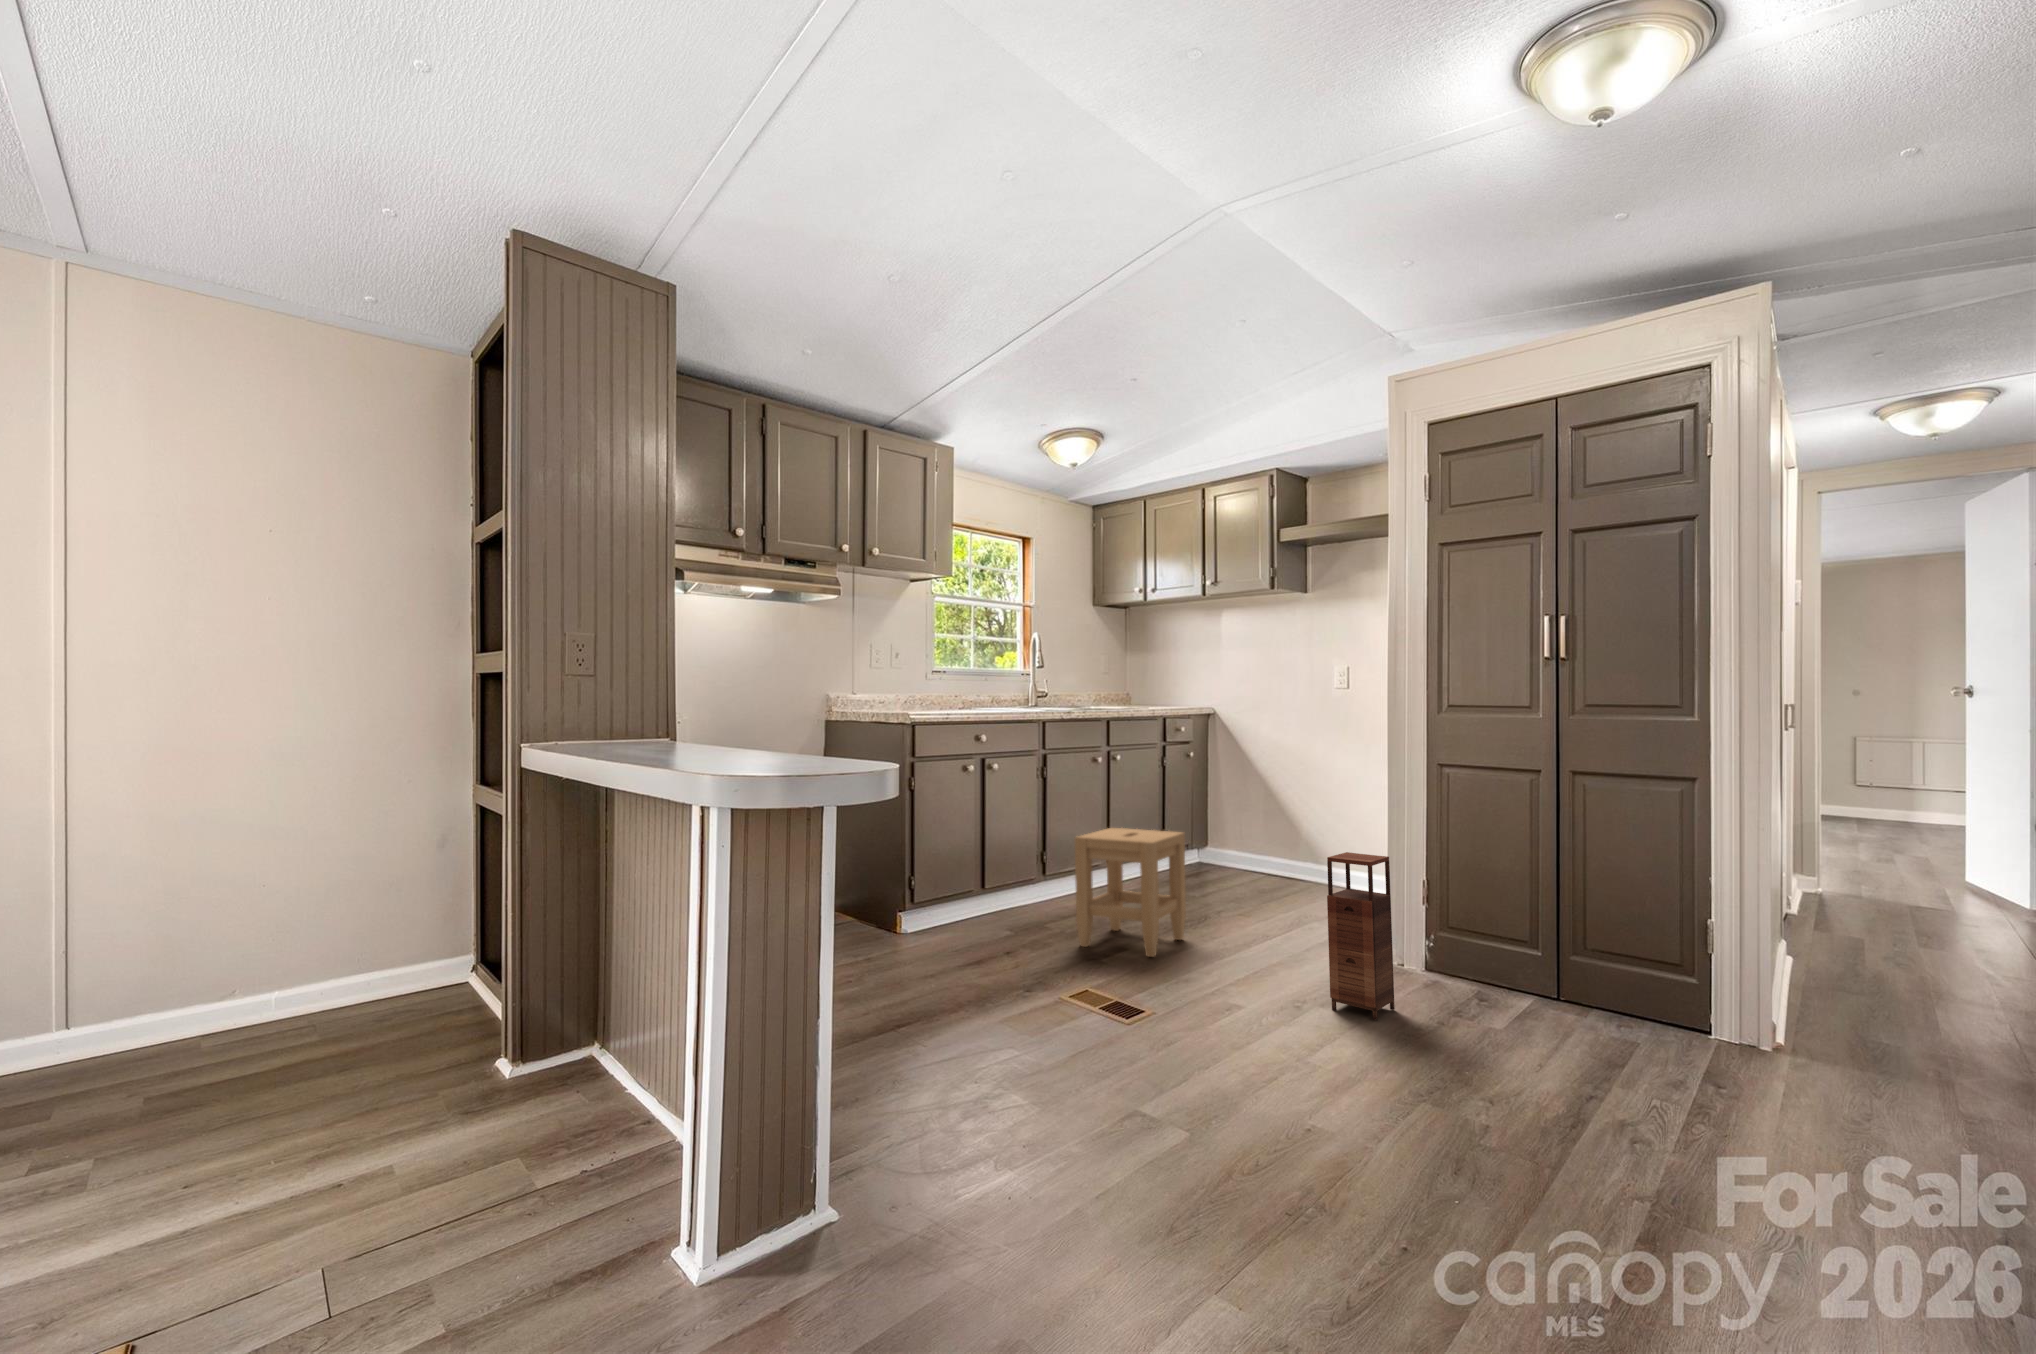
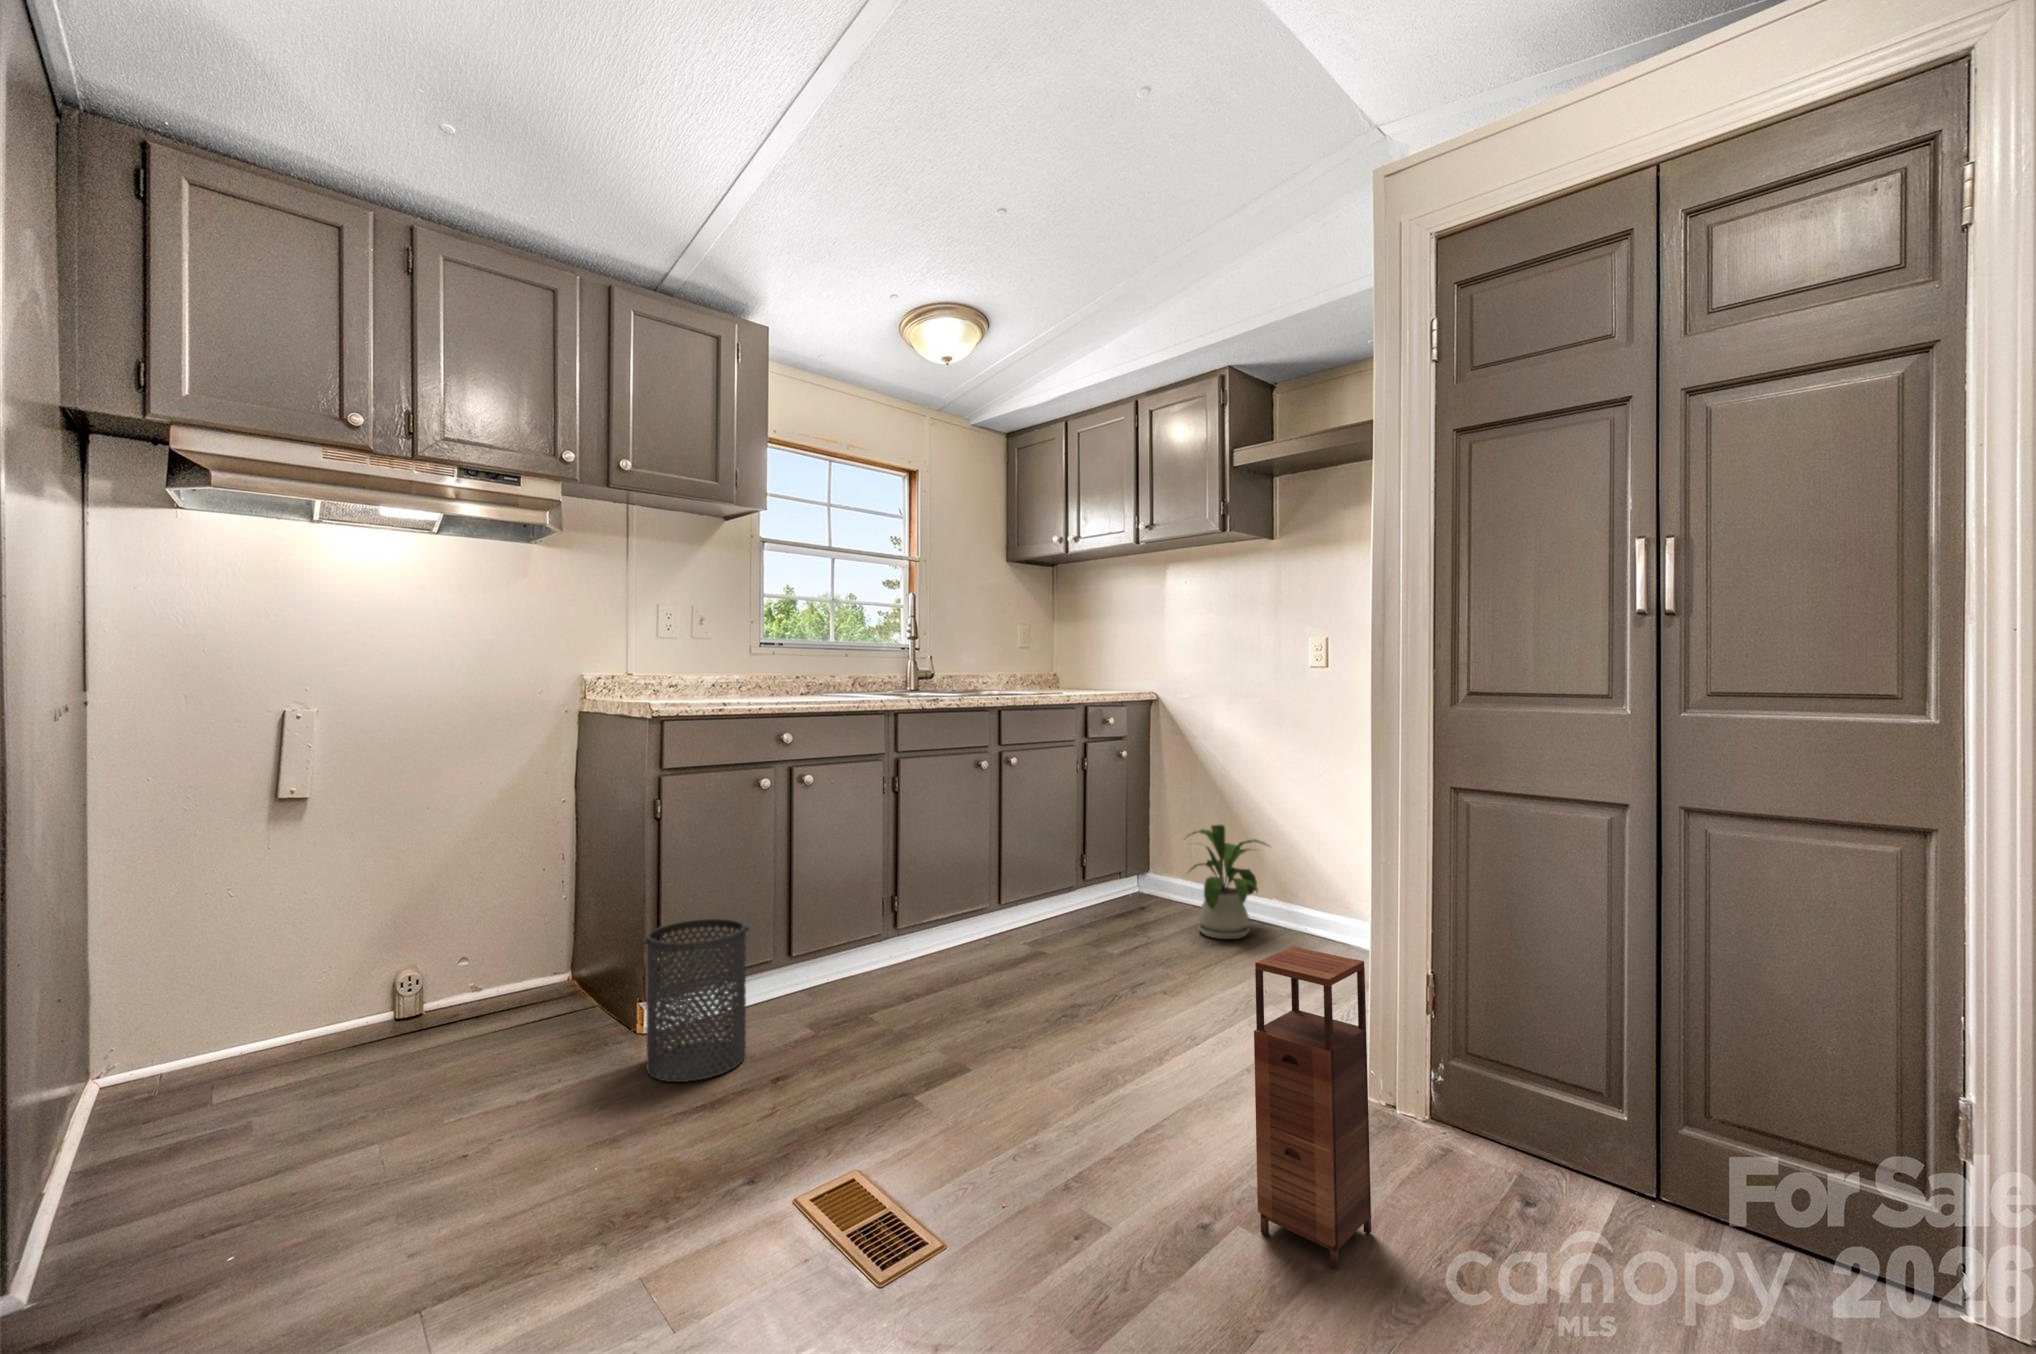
house plant: none [1240,803,1310,888] -> present [1188,825,1269,939]
stool: present [1075,828,1186,957] -> none [892,872,1067,1089]
trash can: none [917,856,979,954] -> present [643,919,749,1082]

